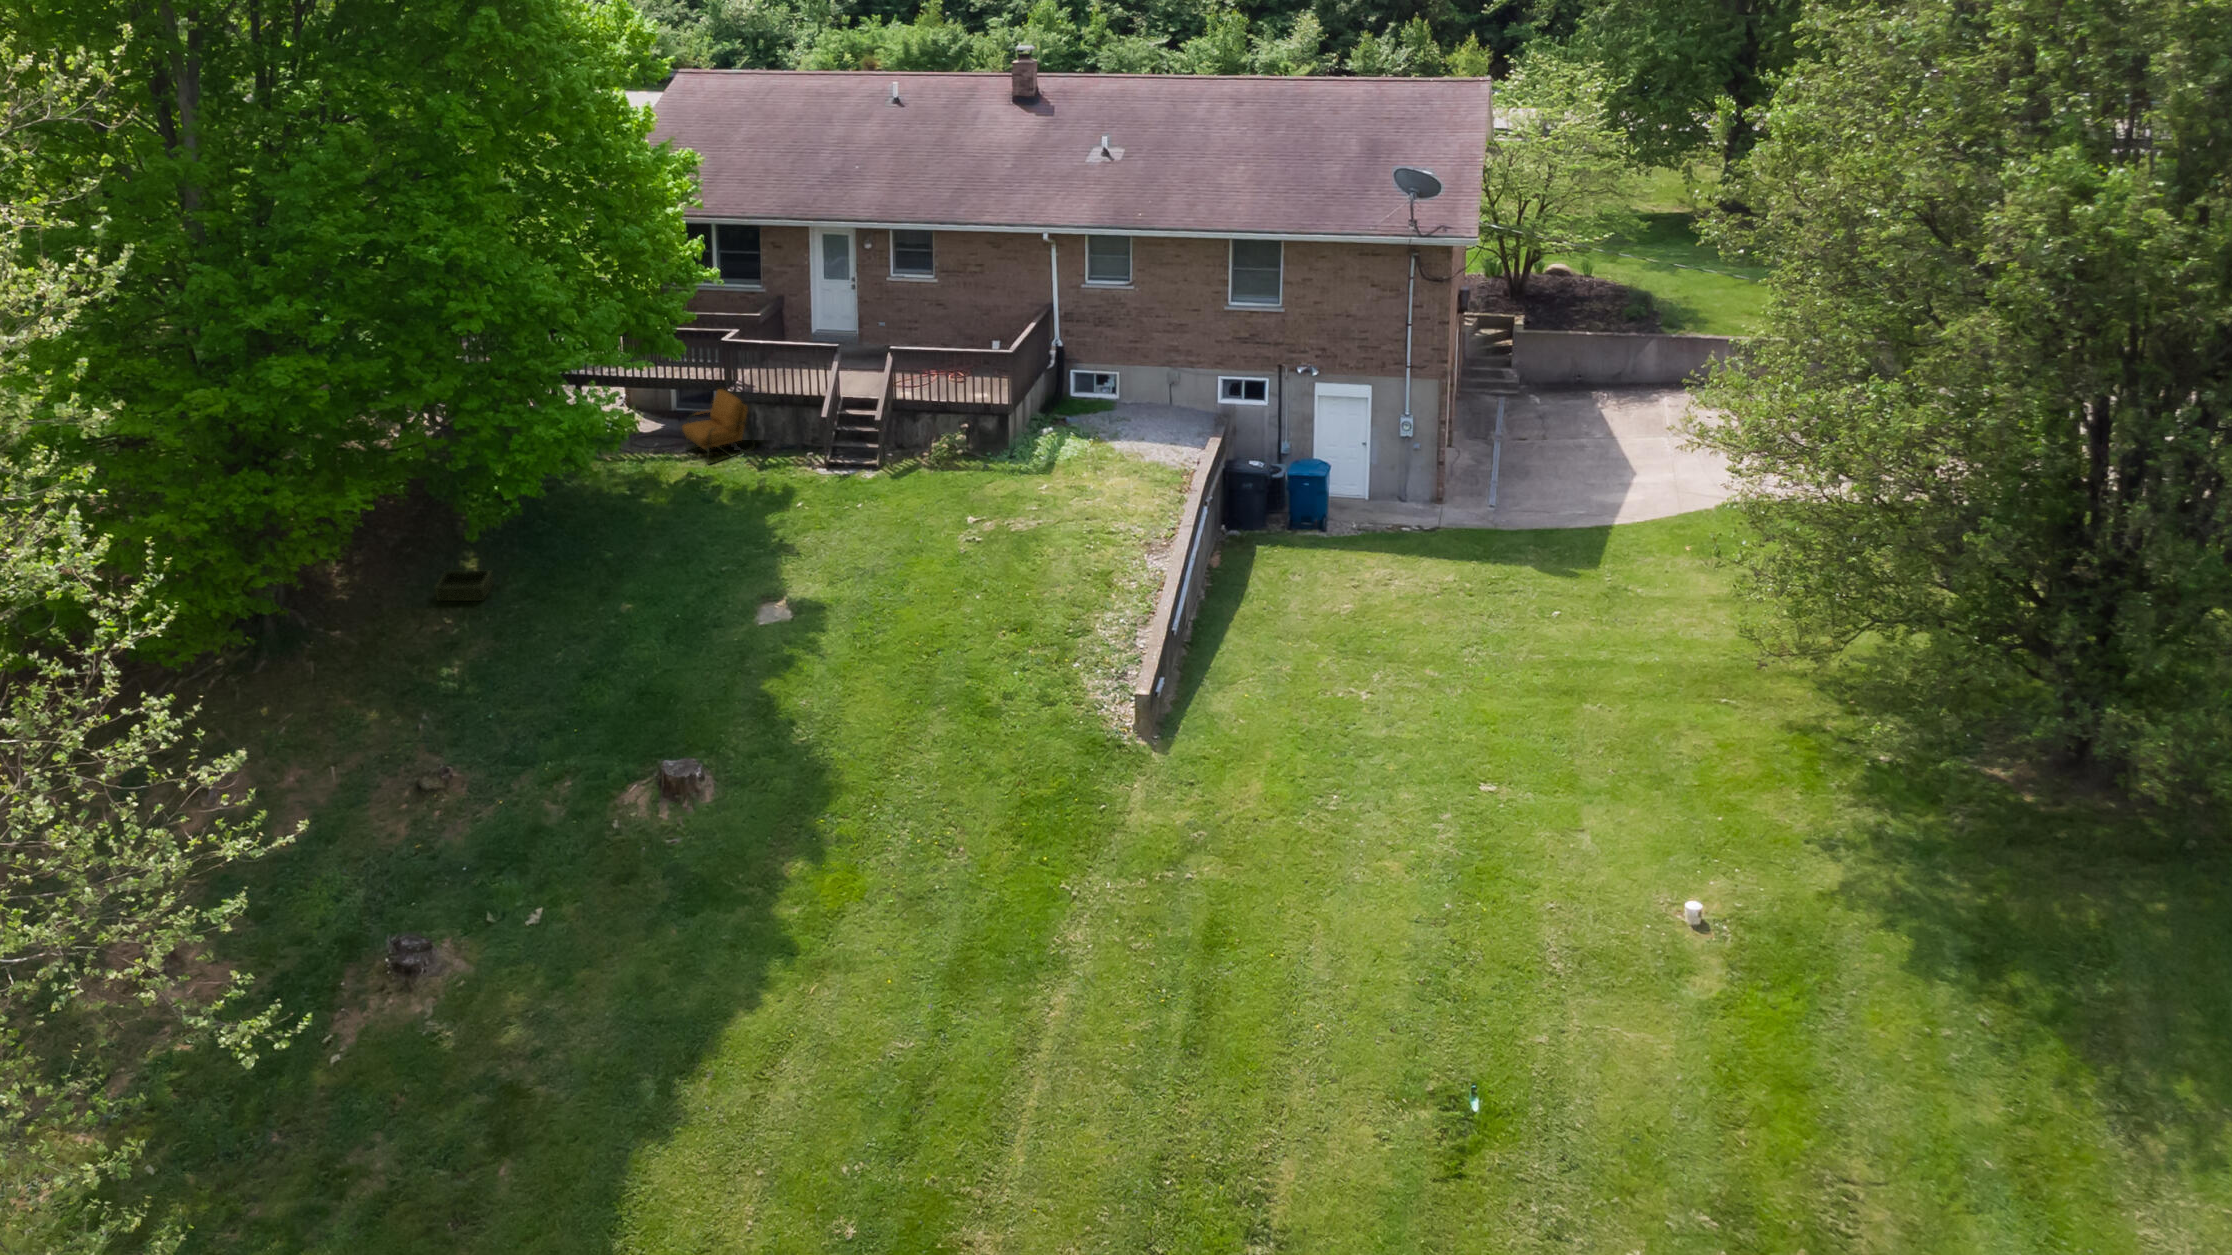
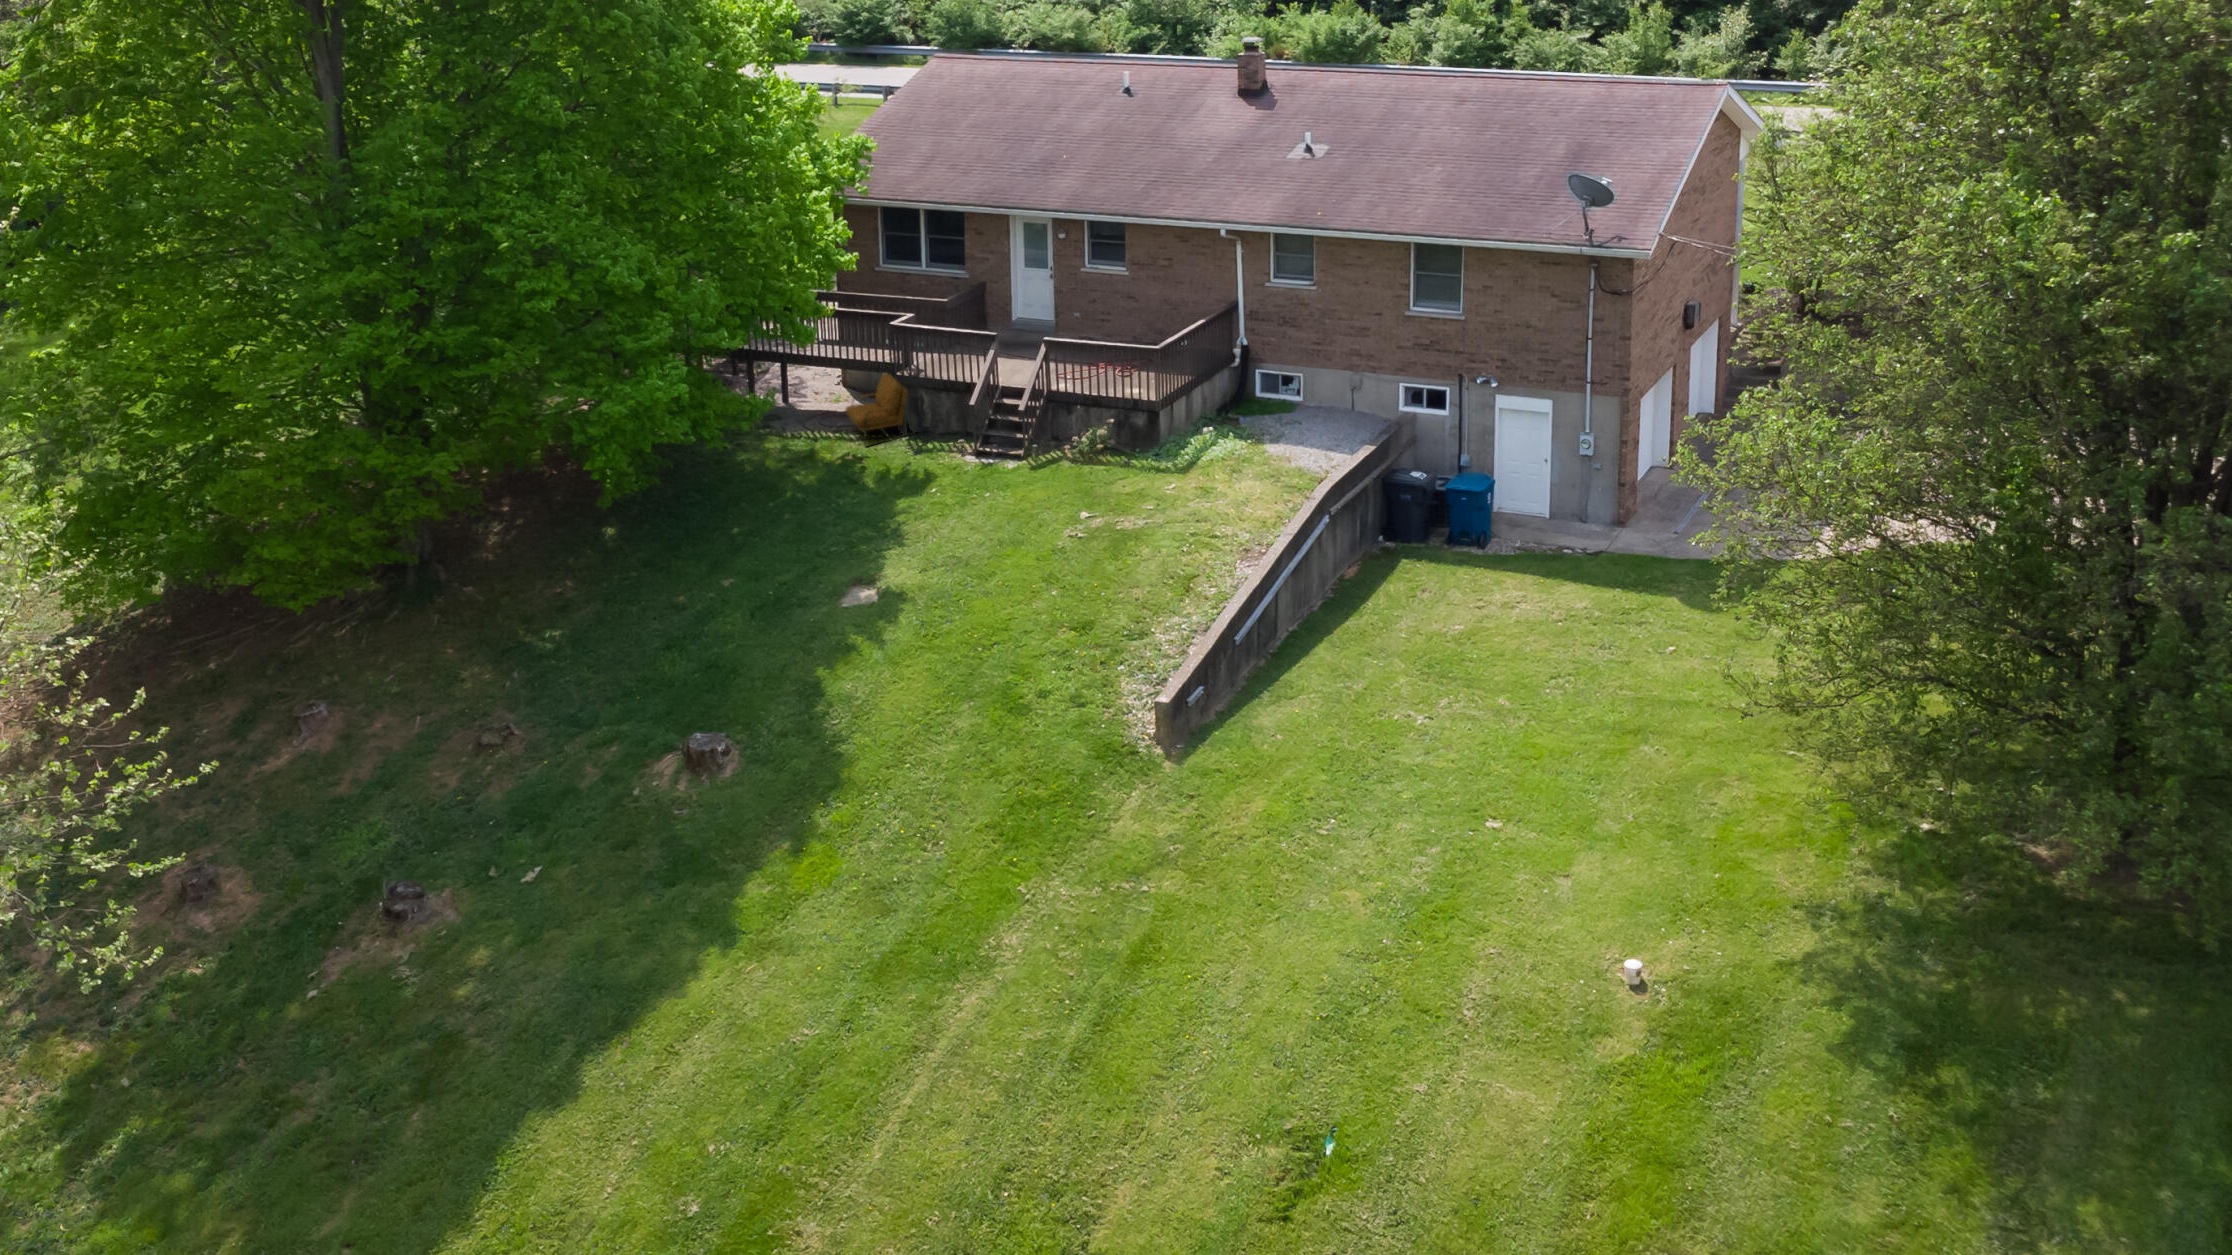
basket: present [435,571,494,601] -> none [566,536,626,567]

